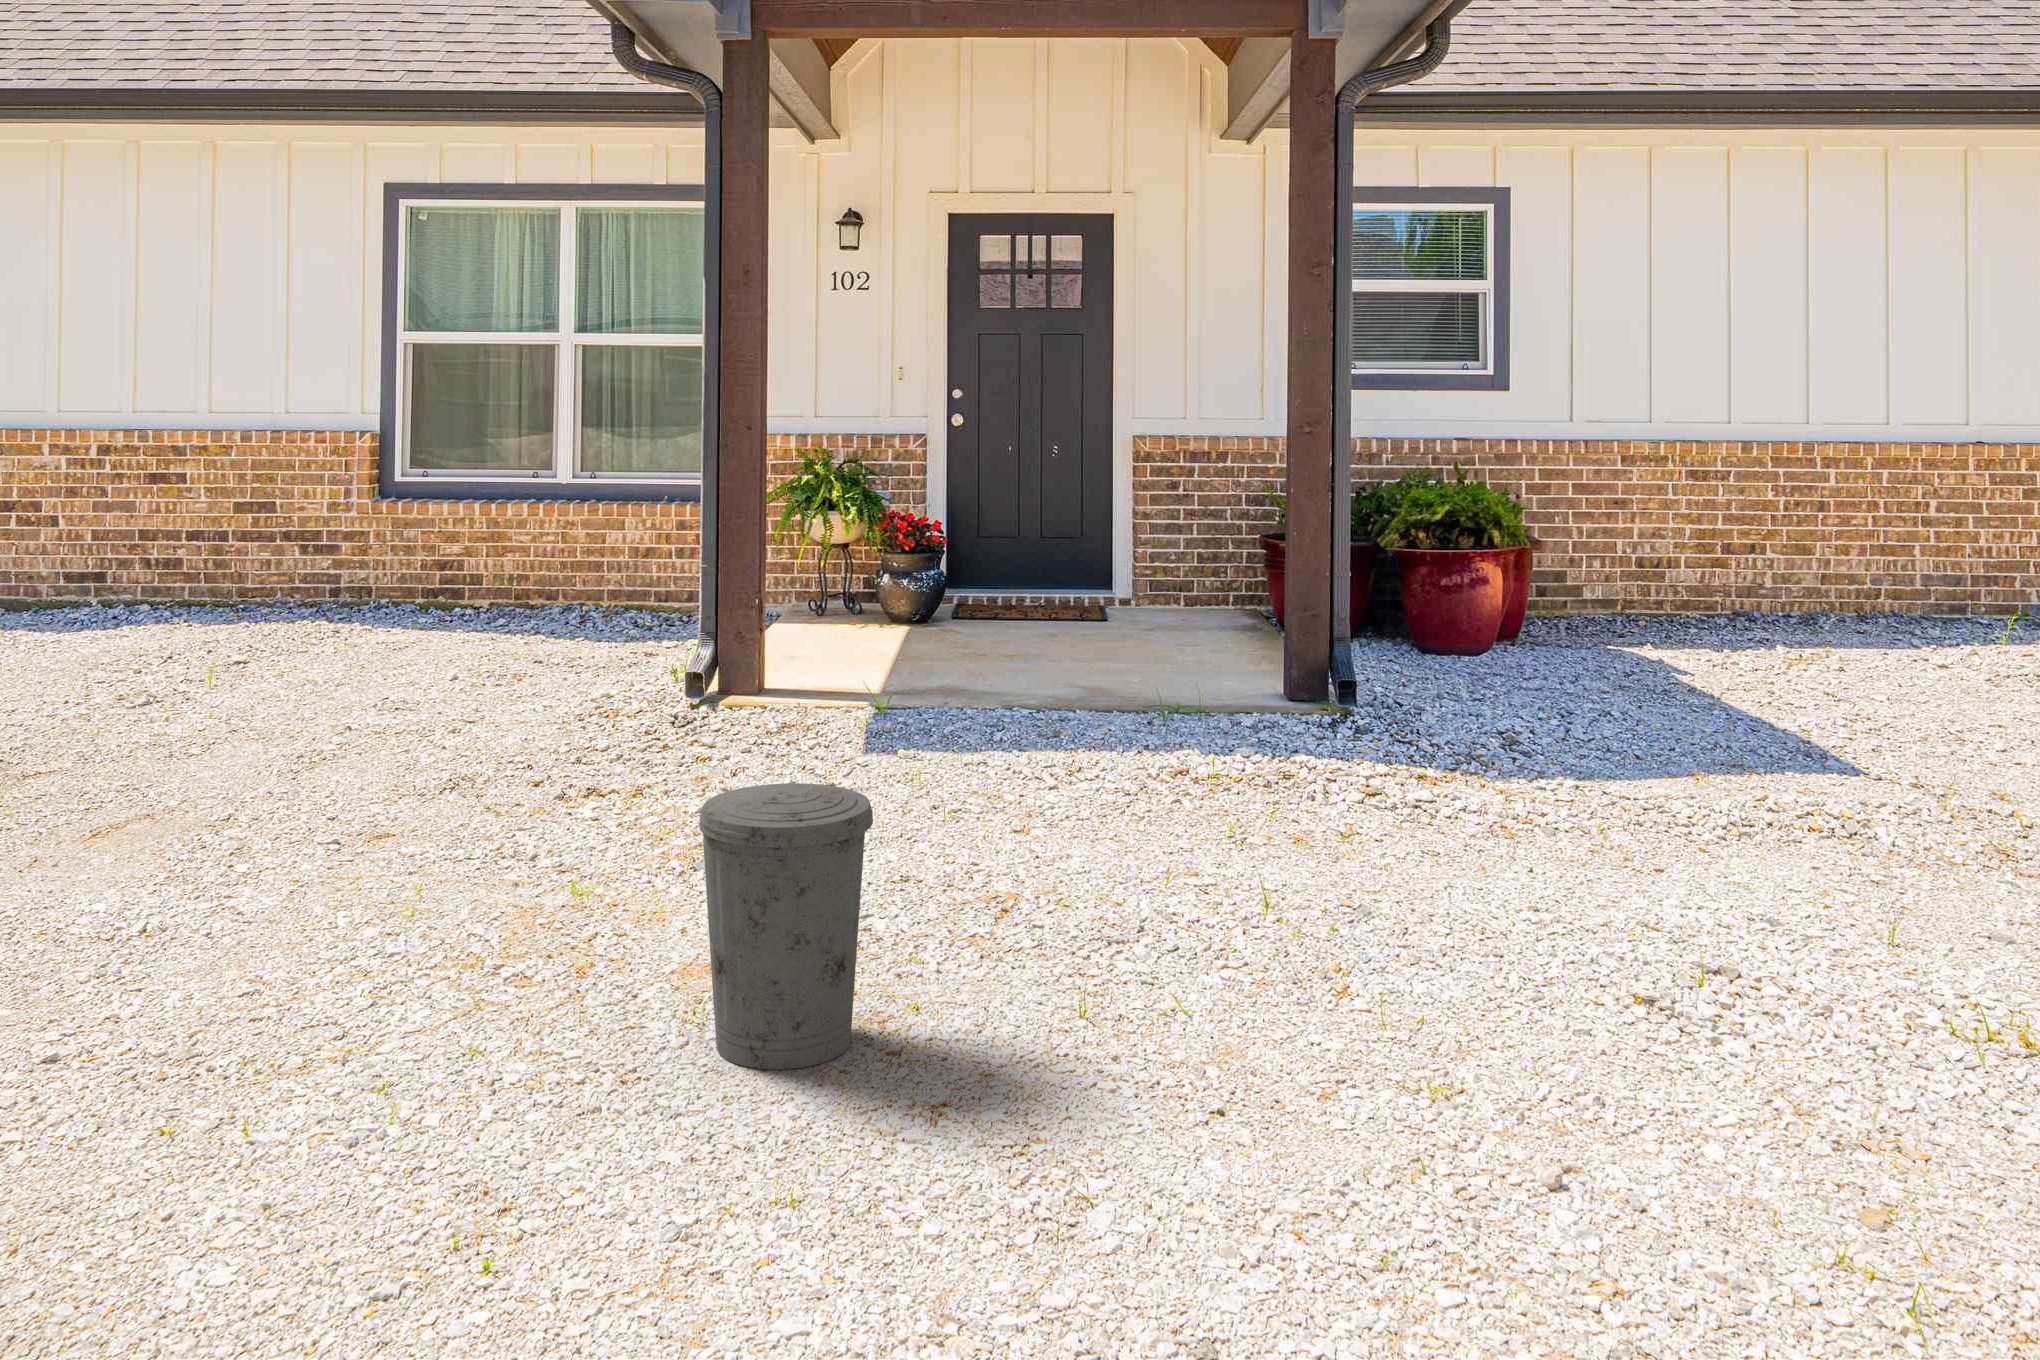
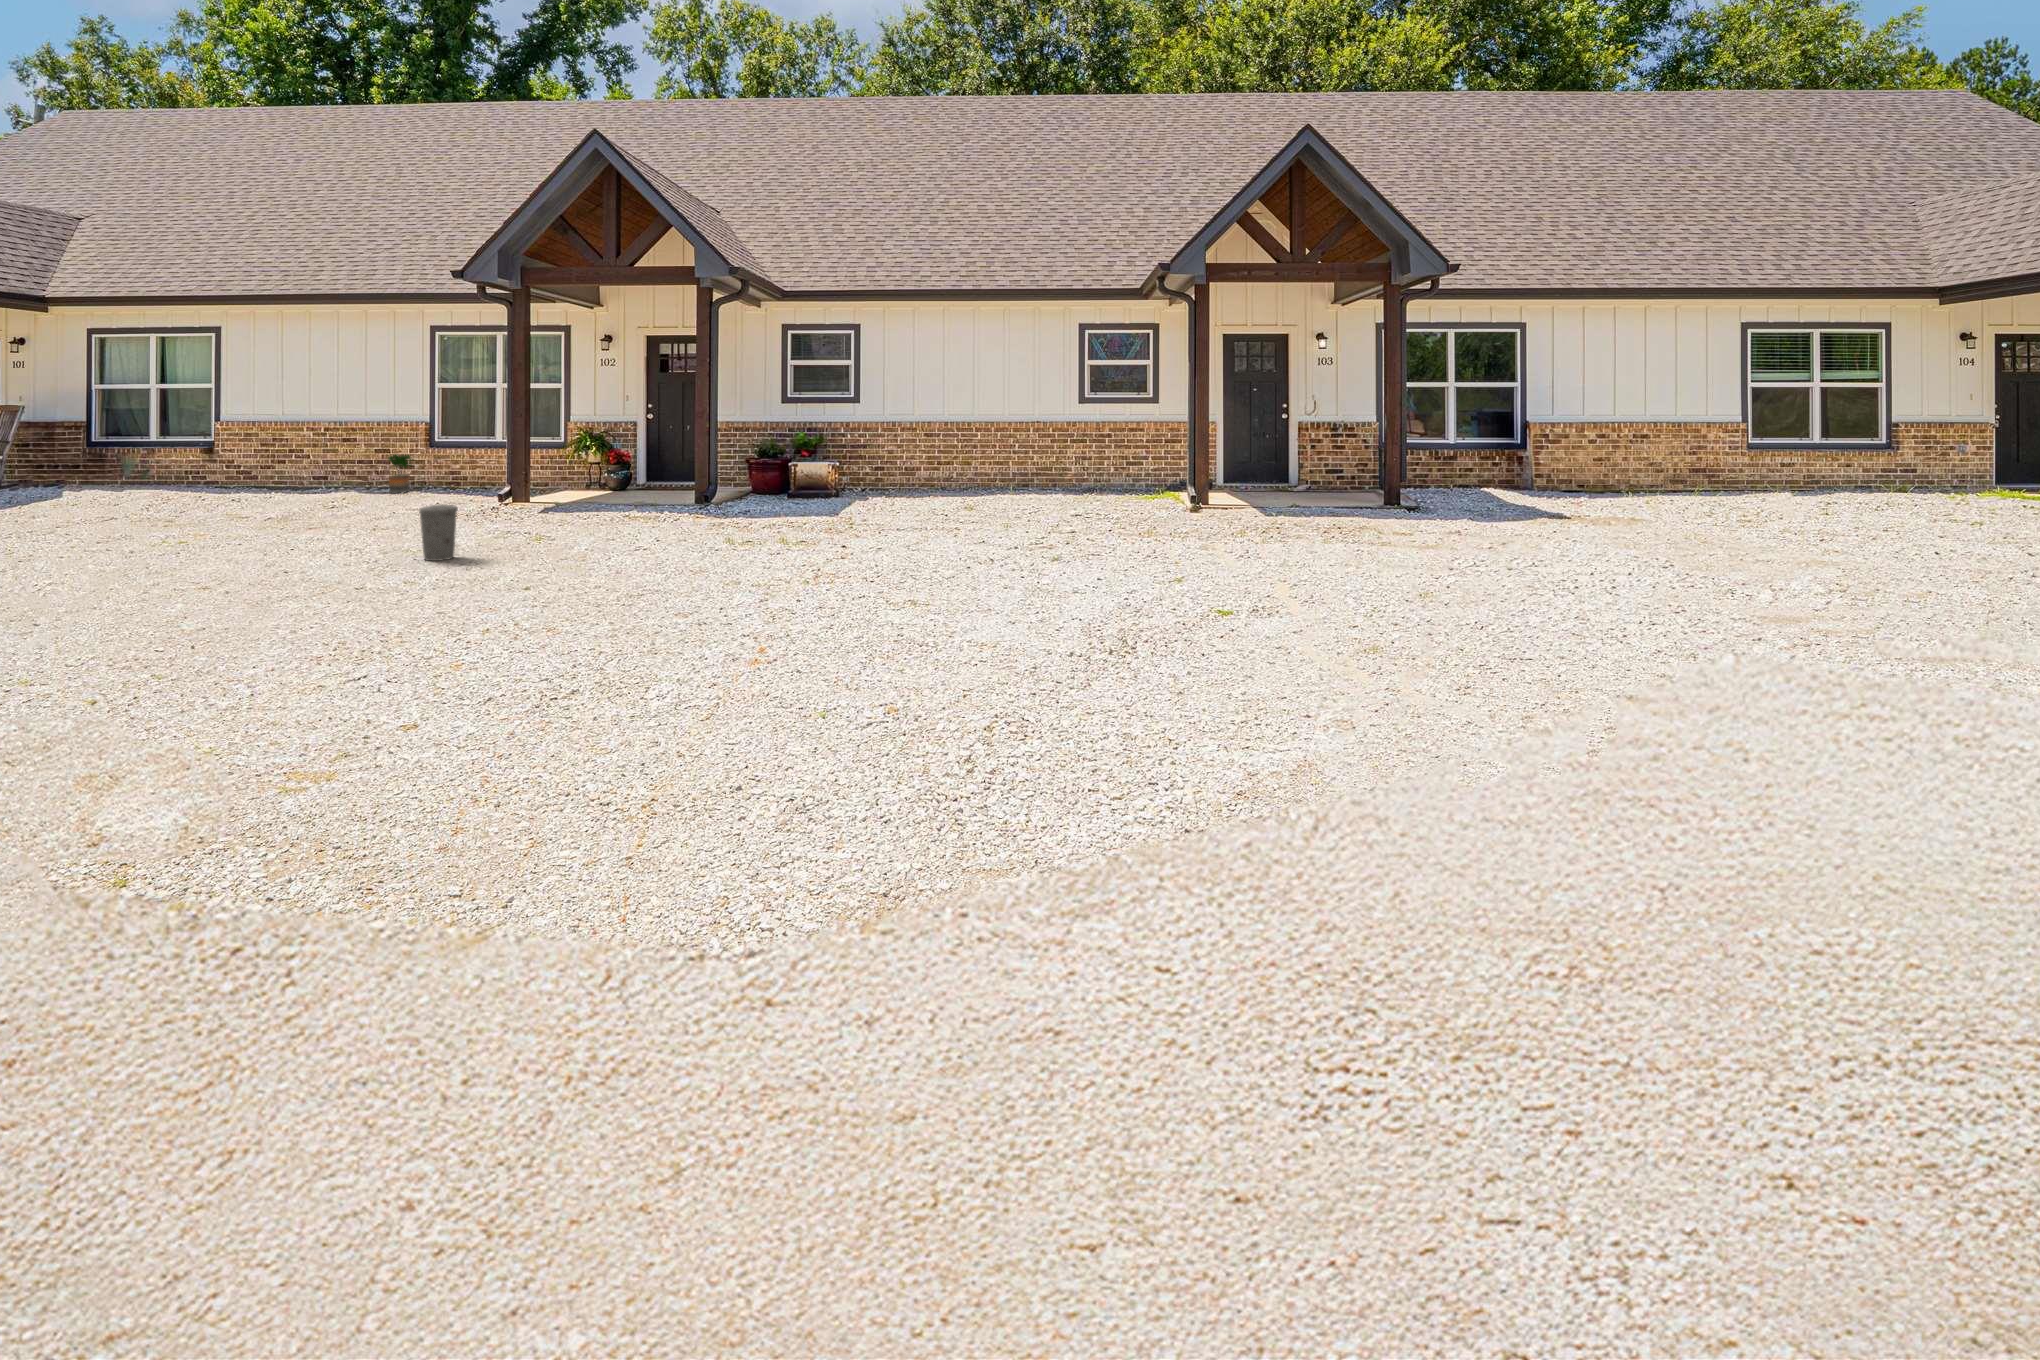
potted tree: none [294,517,373,634] -> present [388,454,413,494]

